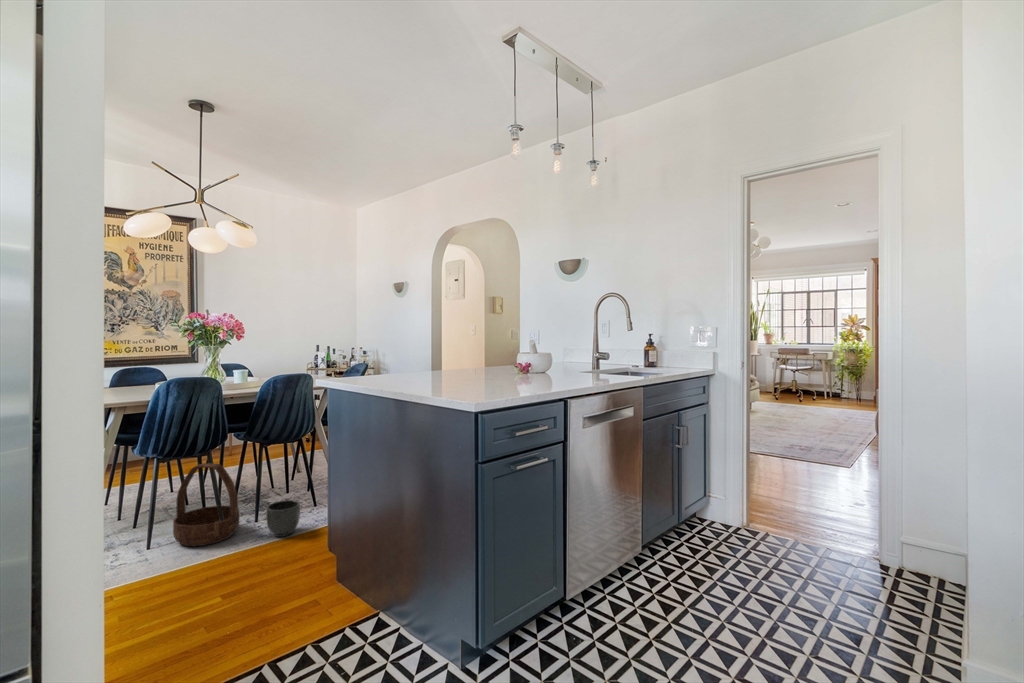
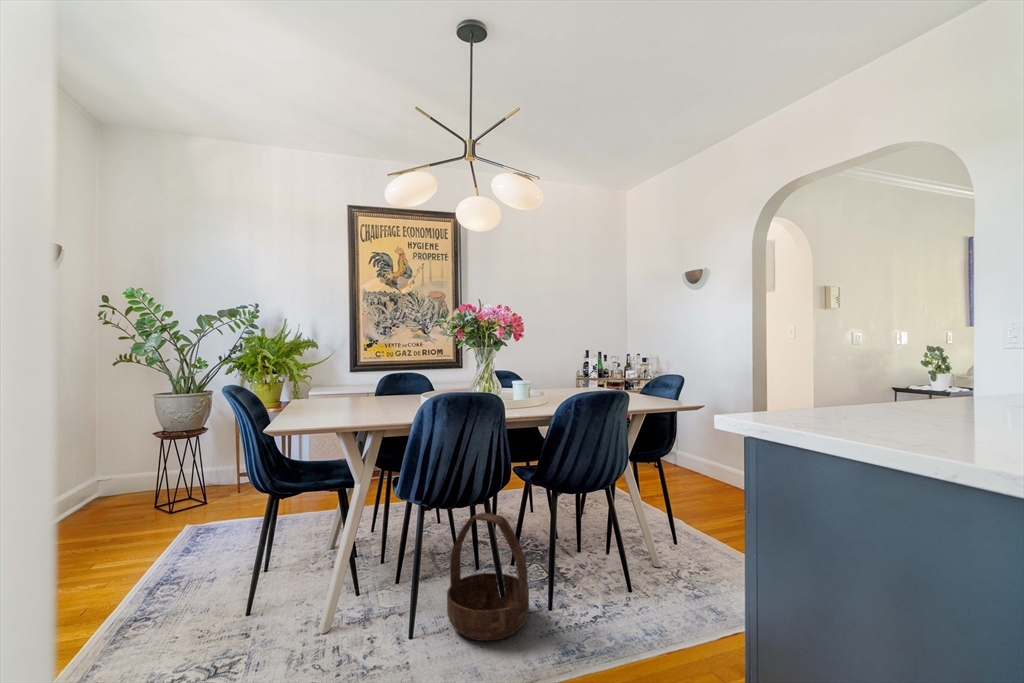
planter: present [266,500,300,537] -> none [569,585,619,650]

